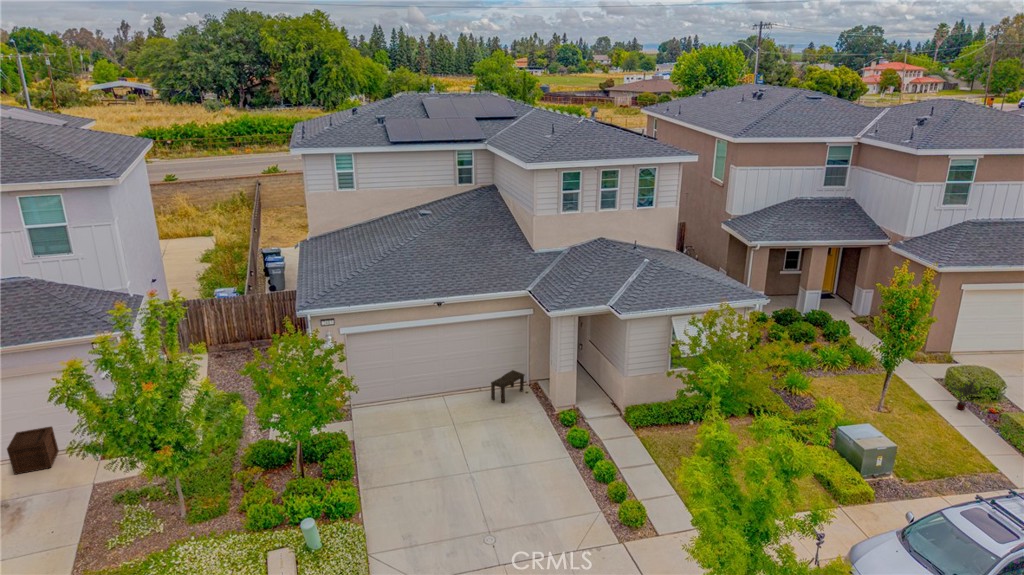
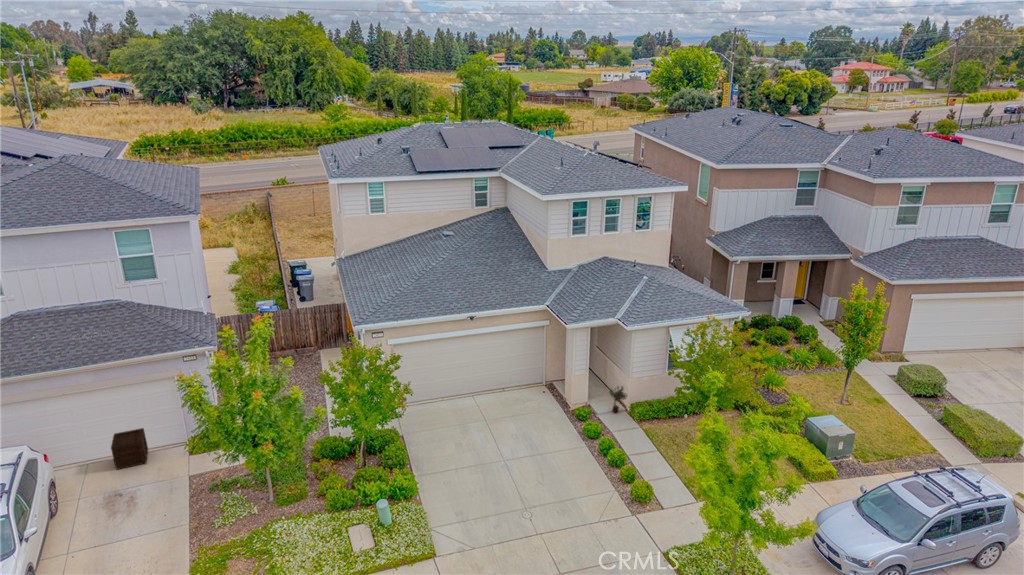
bench: present [491,370,525,403] -> none [513,373,541,402]
potted tree: present [950,379,983,410] -> present [609,386,627,413]

